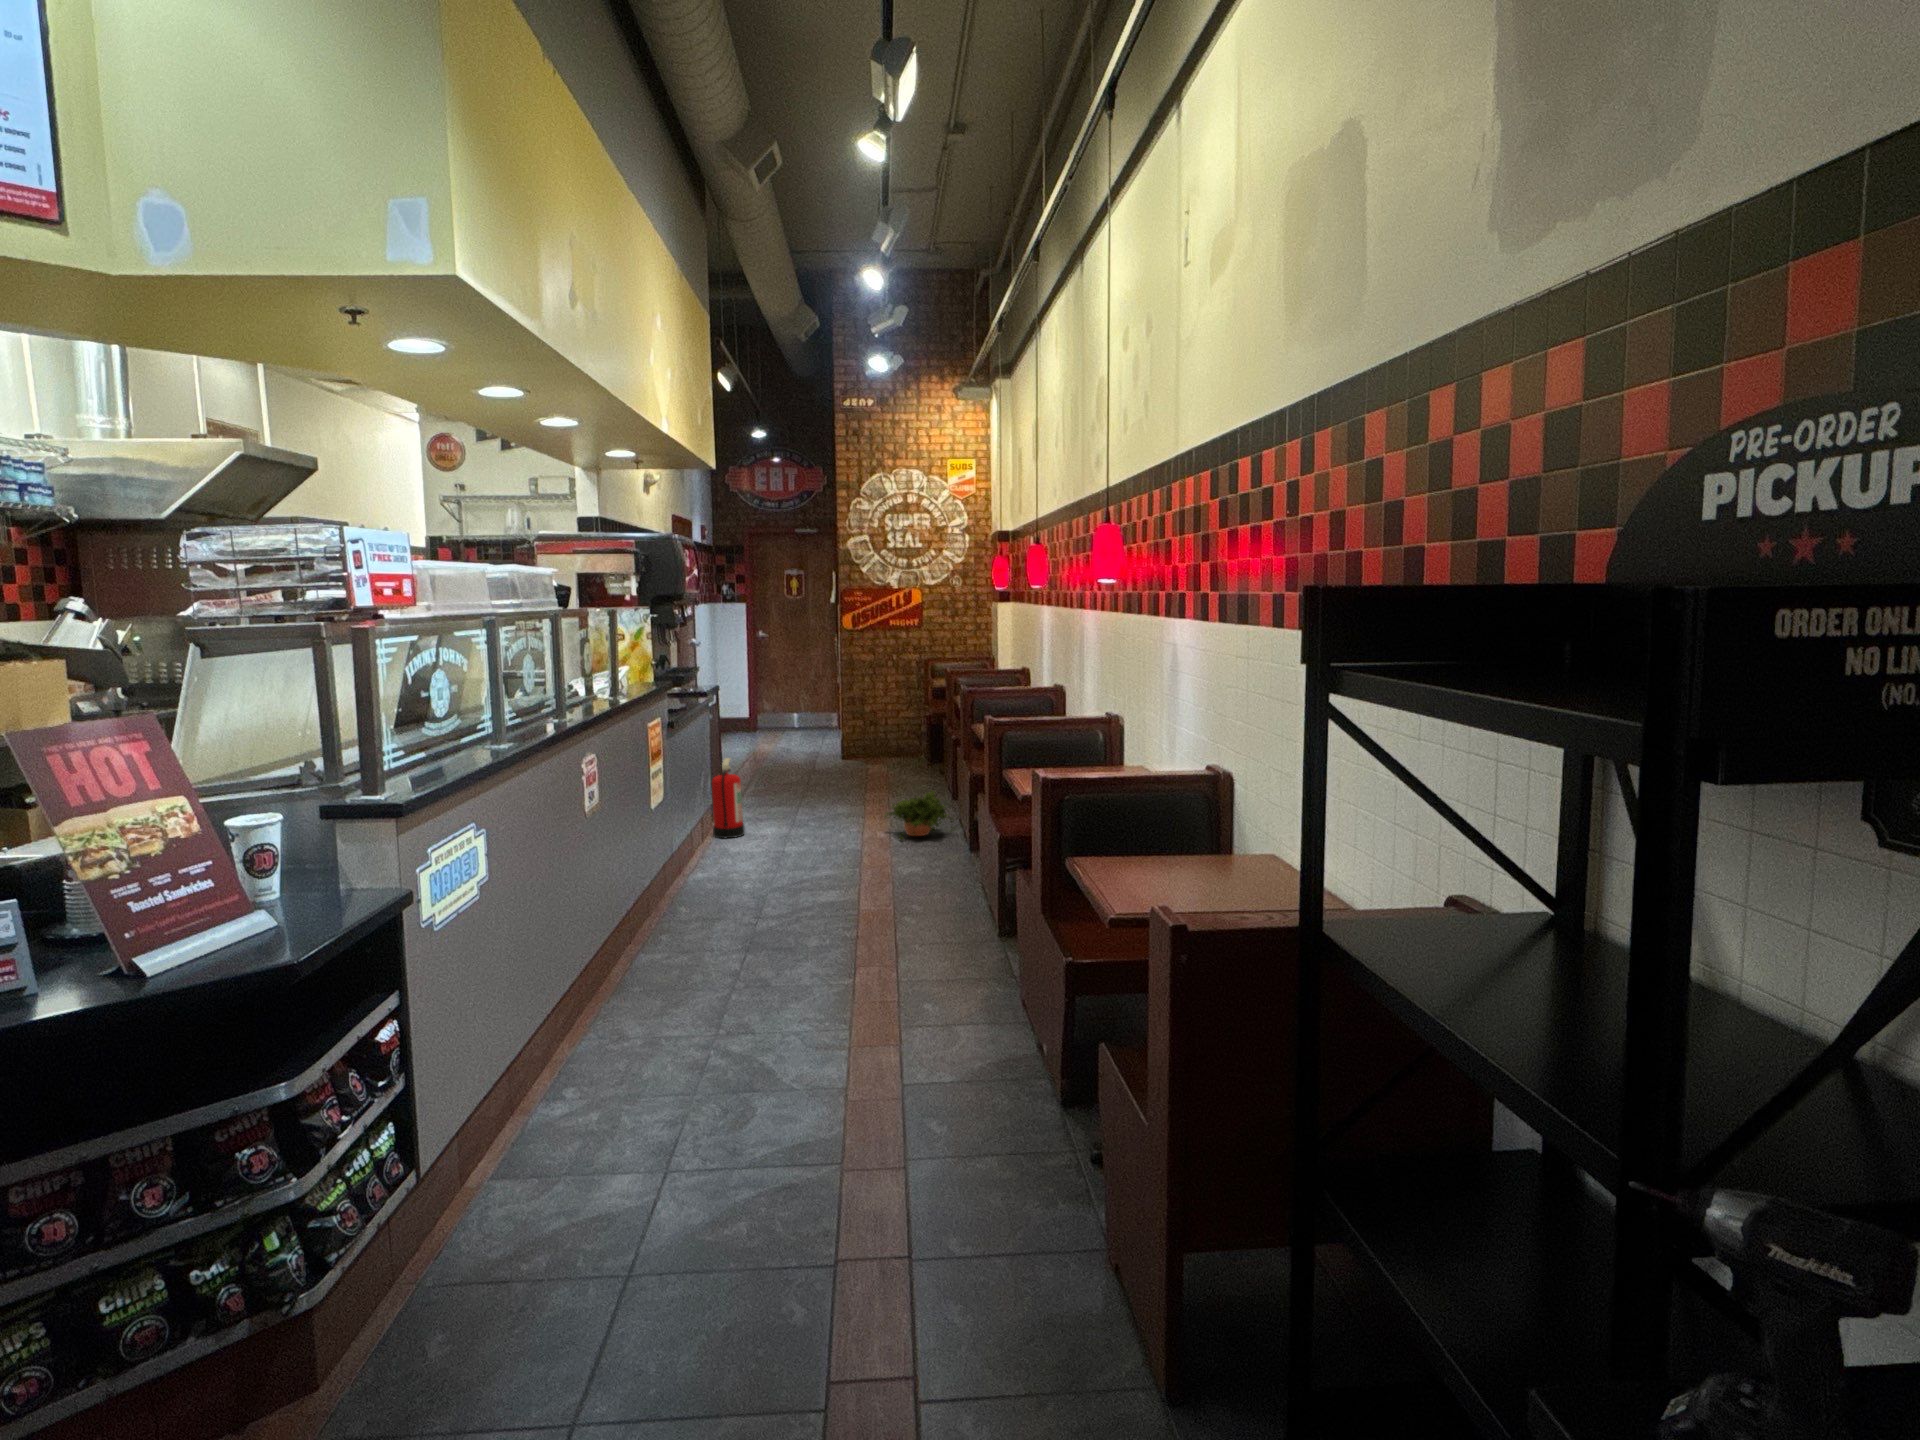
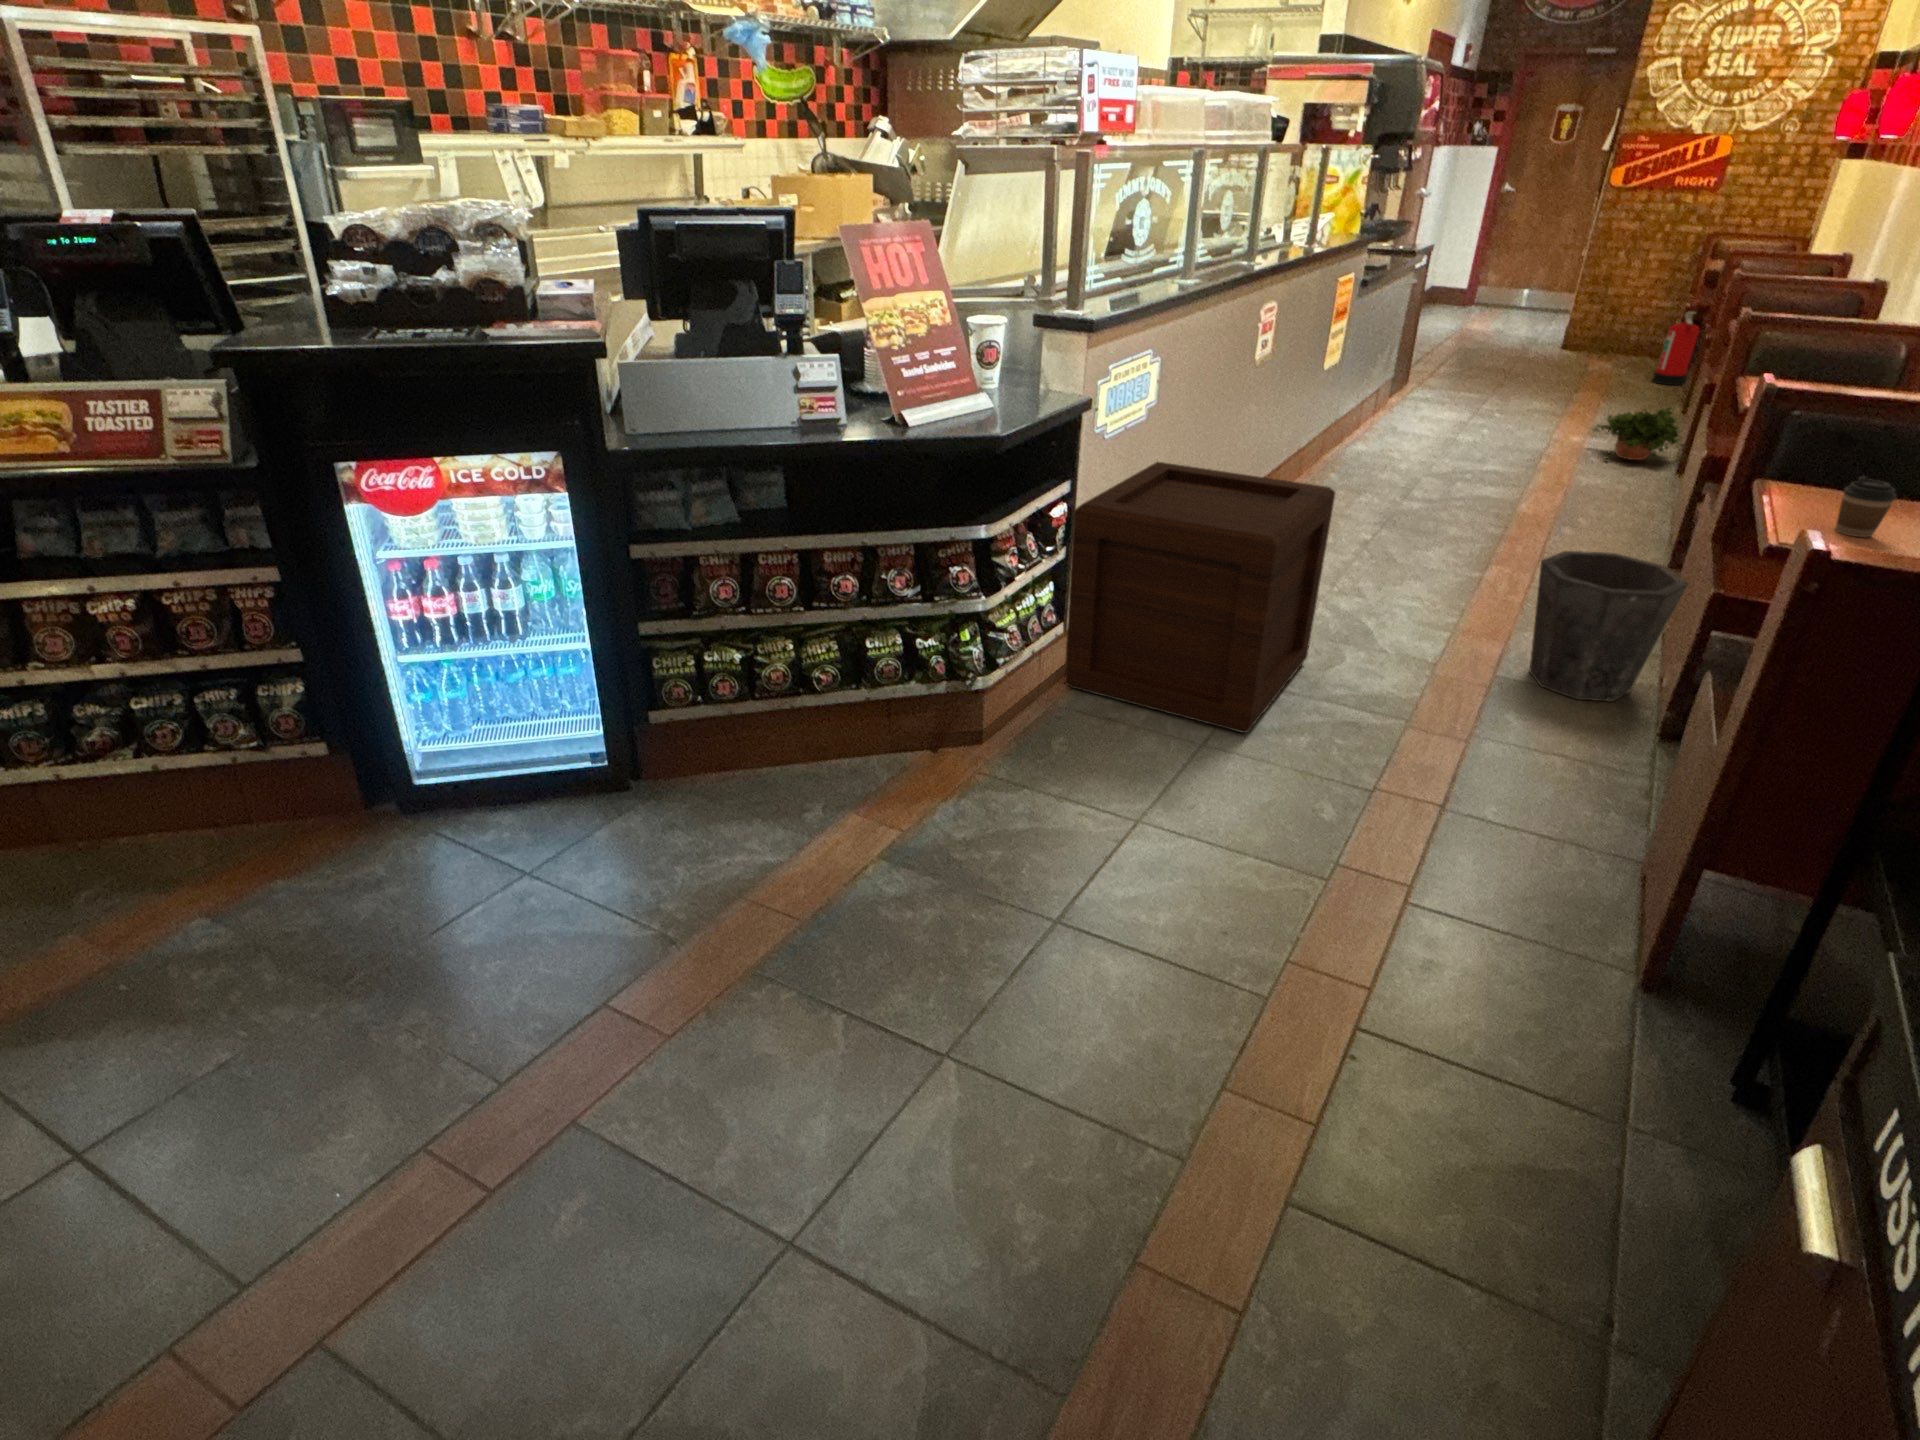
fire extinguisher: present [712,758,745,838] -> present [1652,312,1700,385]
coffee cup: none [1116,840,1150,888] -> present [1835,476,1896,537]
wooden crate: none [410,926,719,1249] -> present [1064,462,1336,733]
waste bin: none [904,928,1020,1071] -> present [1530,551,1688,701]

